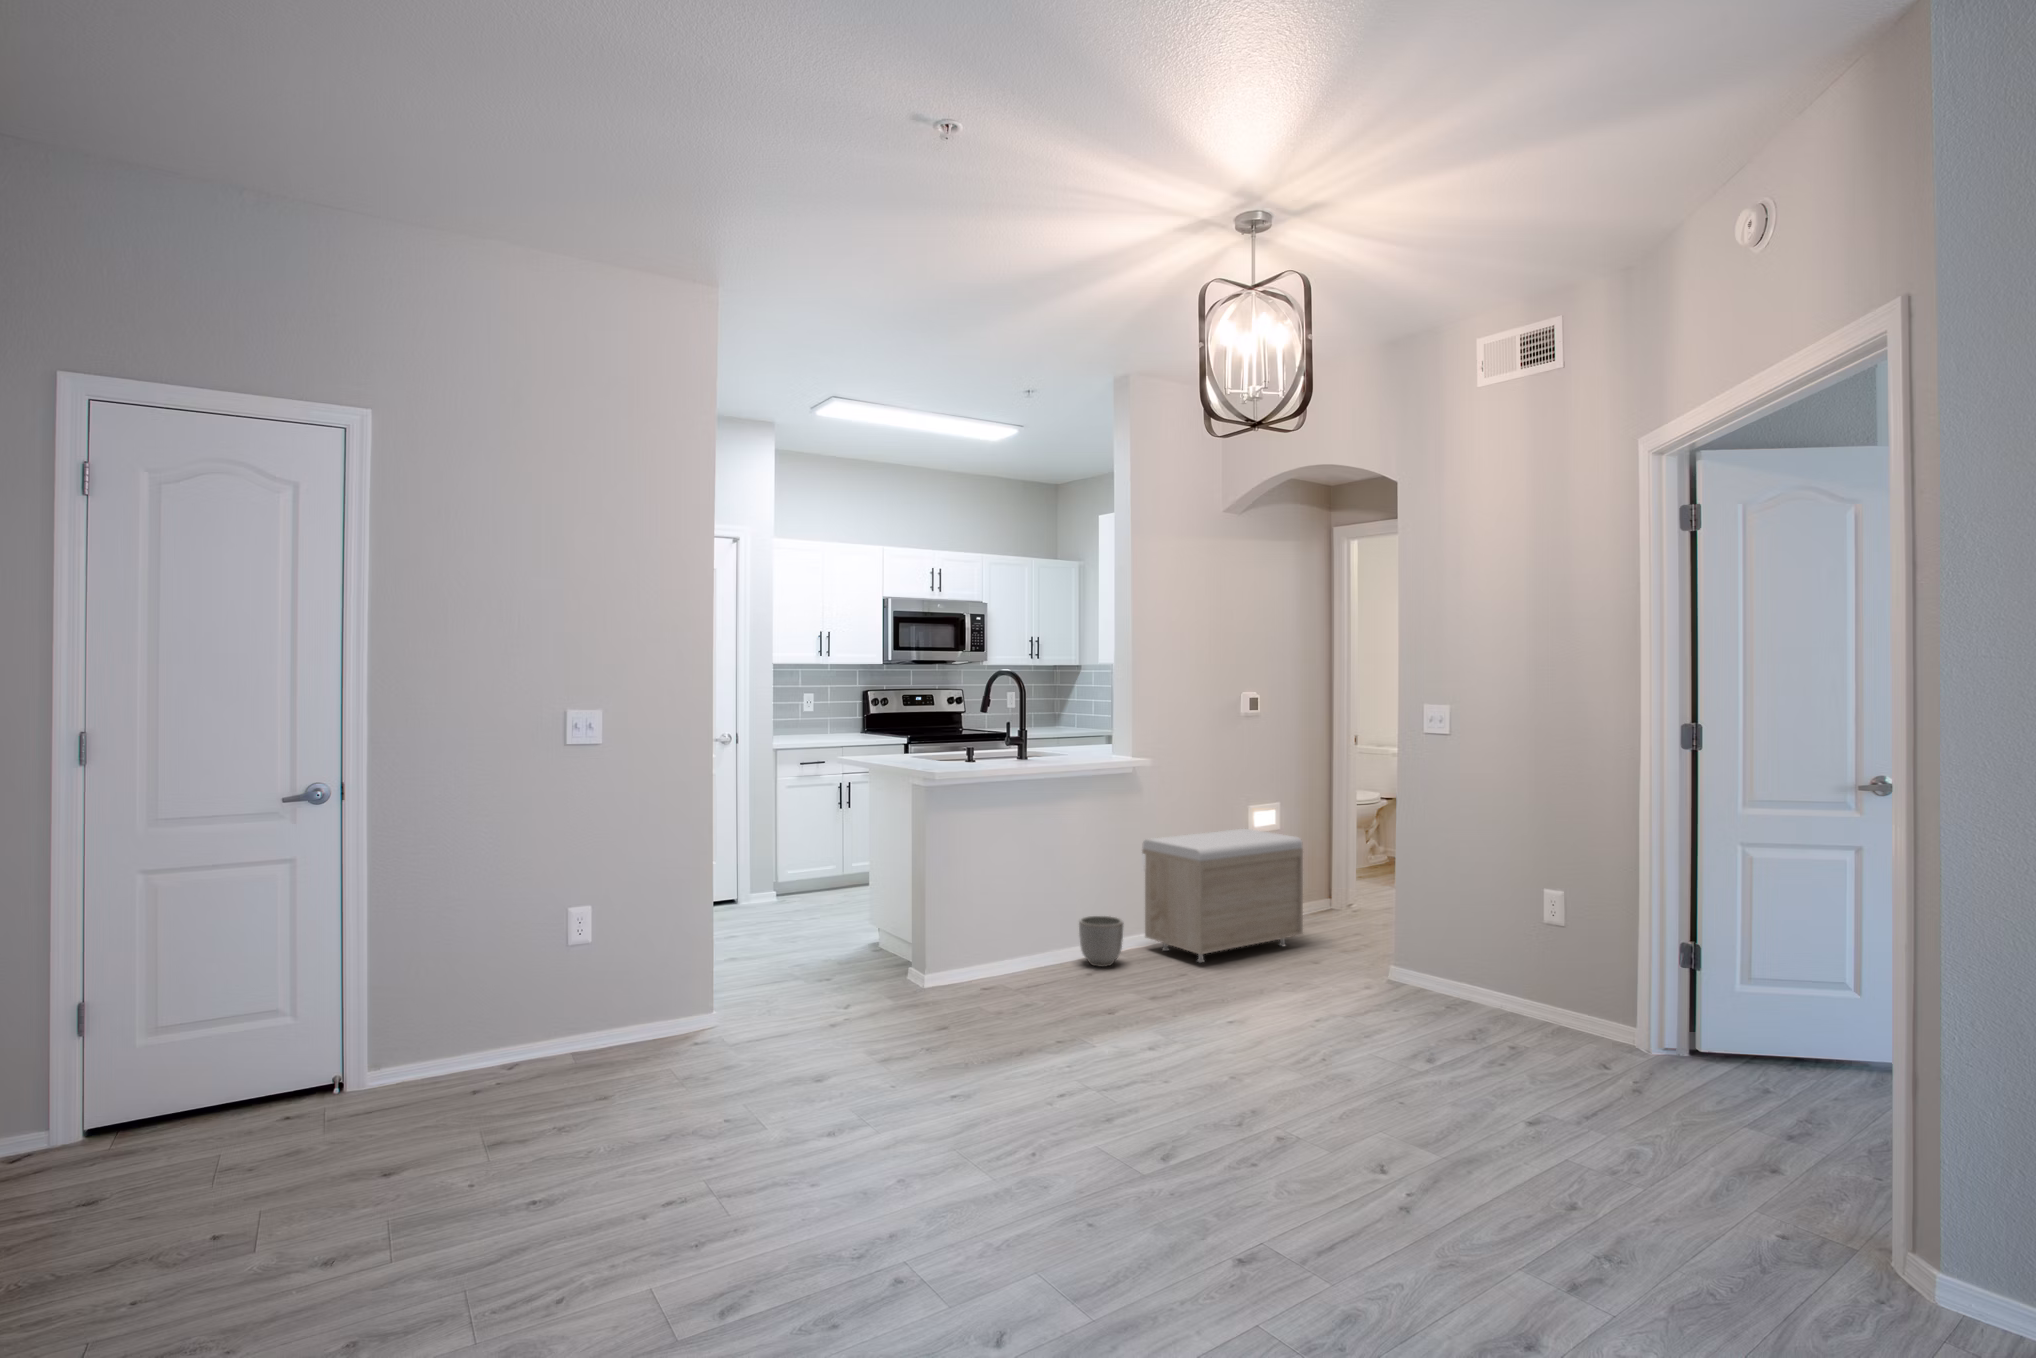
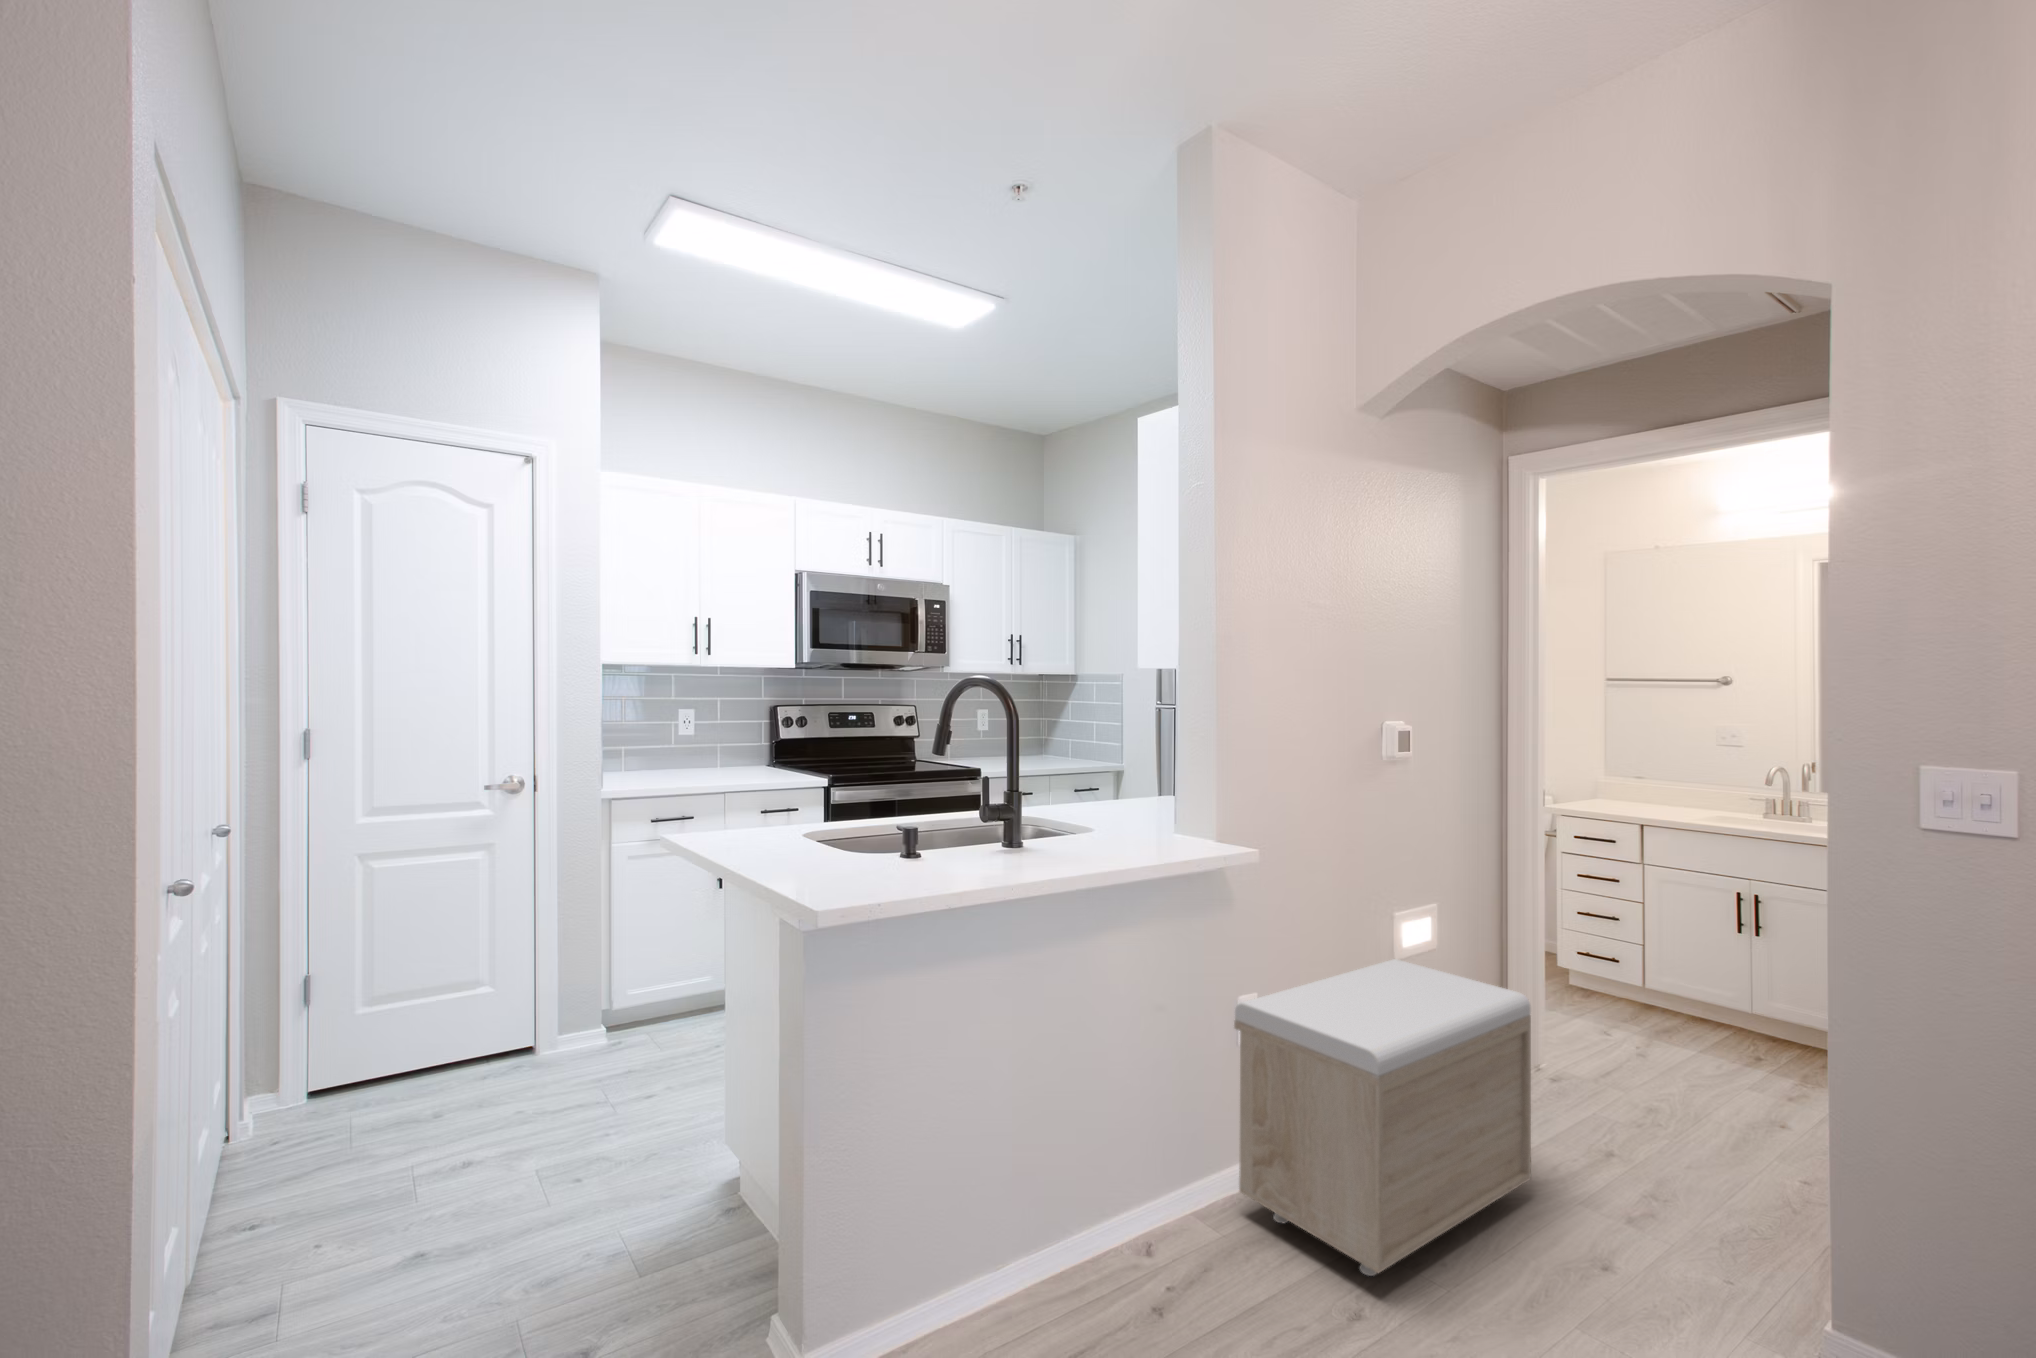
planter: present [1079,916,1123,967] -> none [1122,1169,1215,1298]

